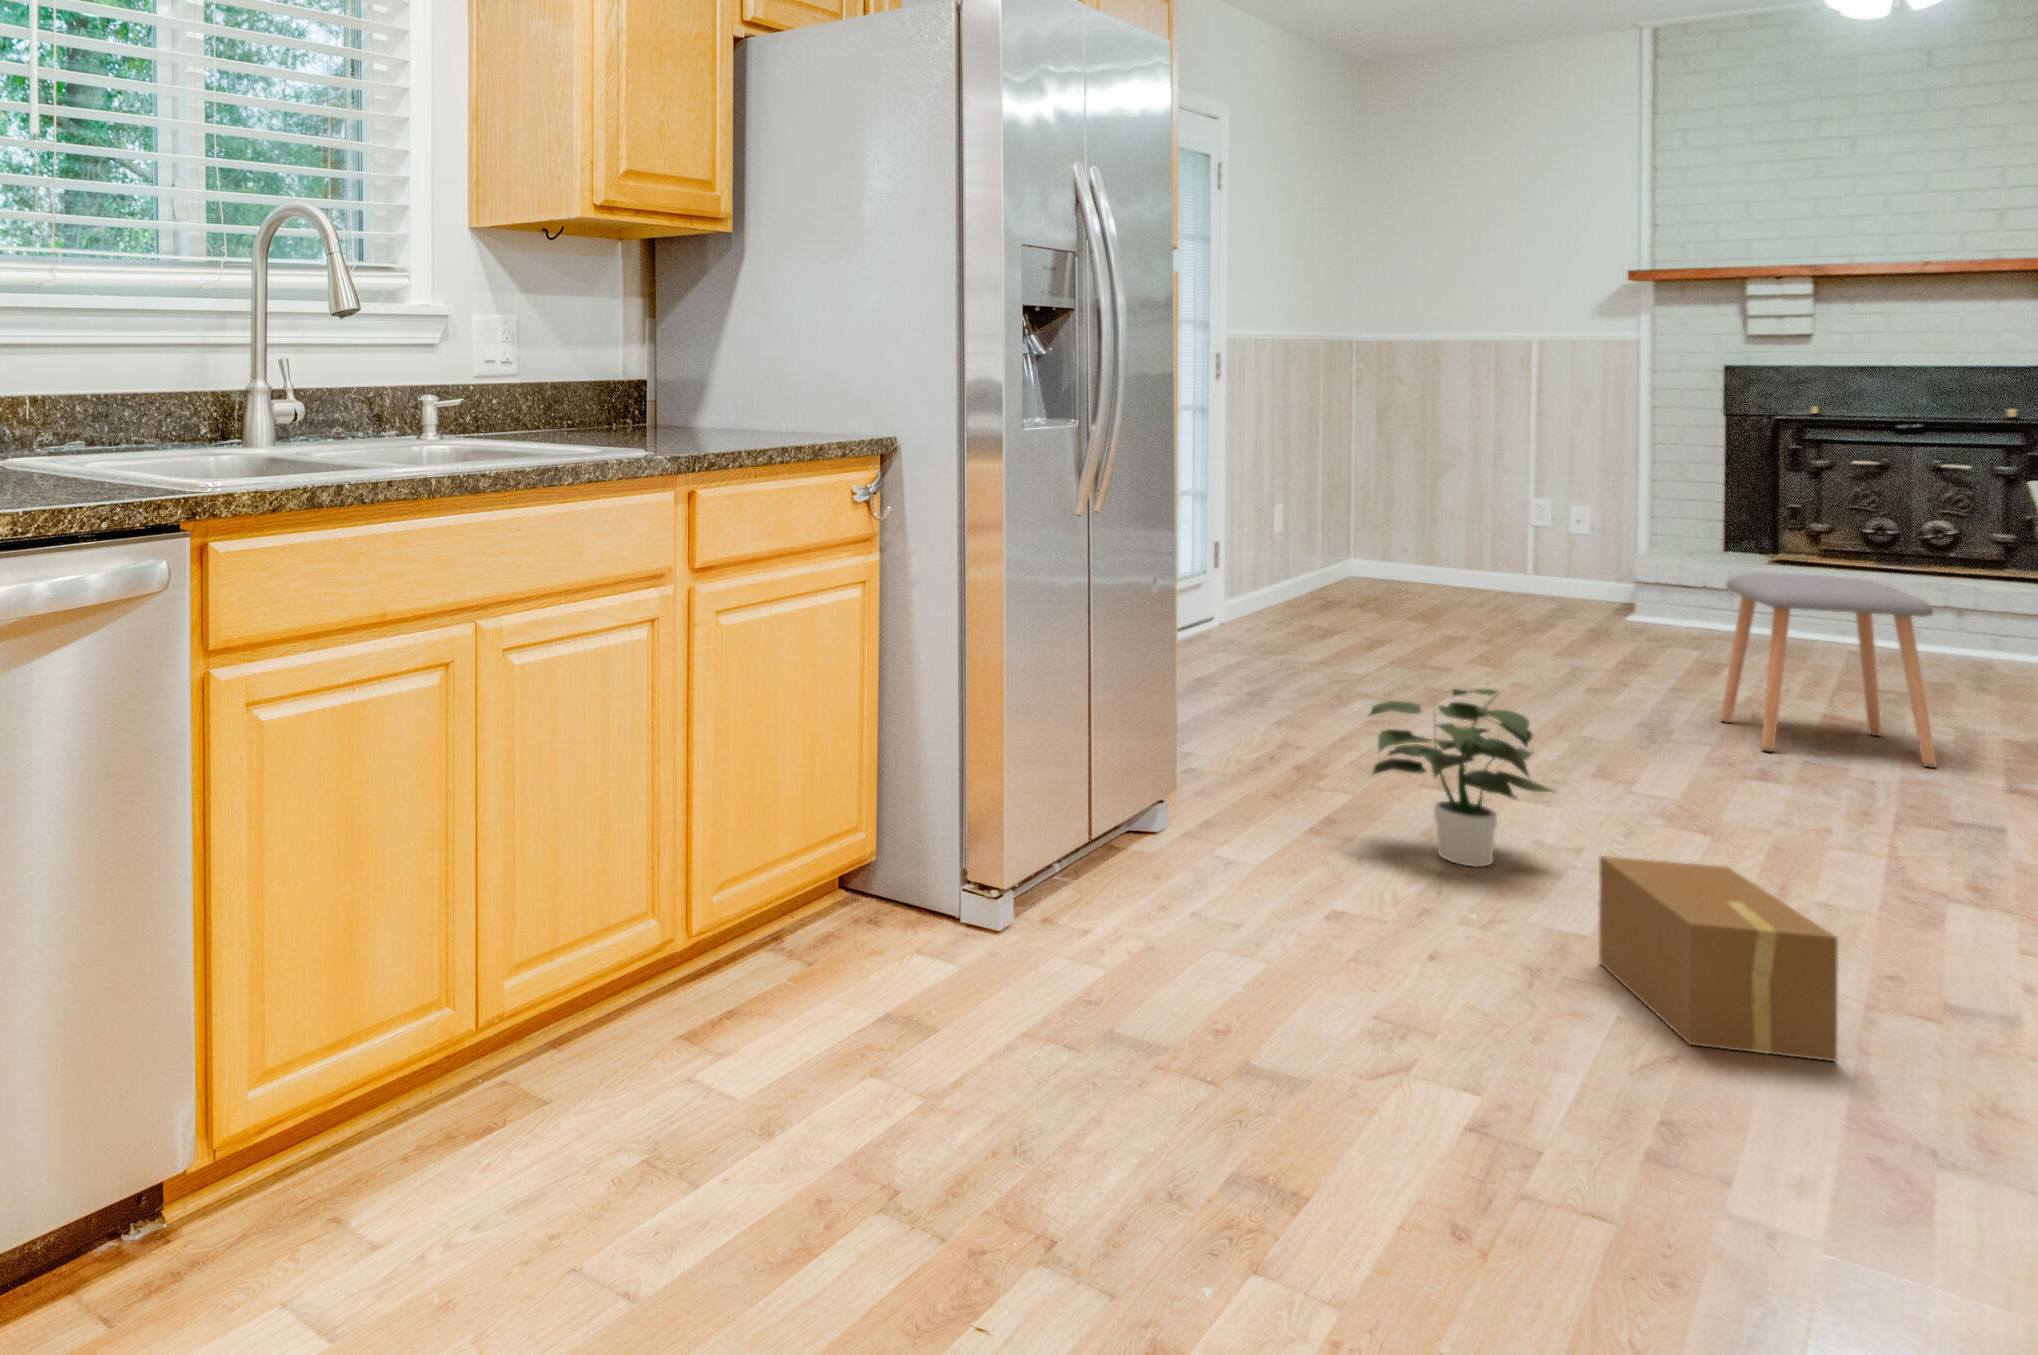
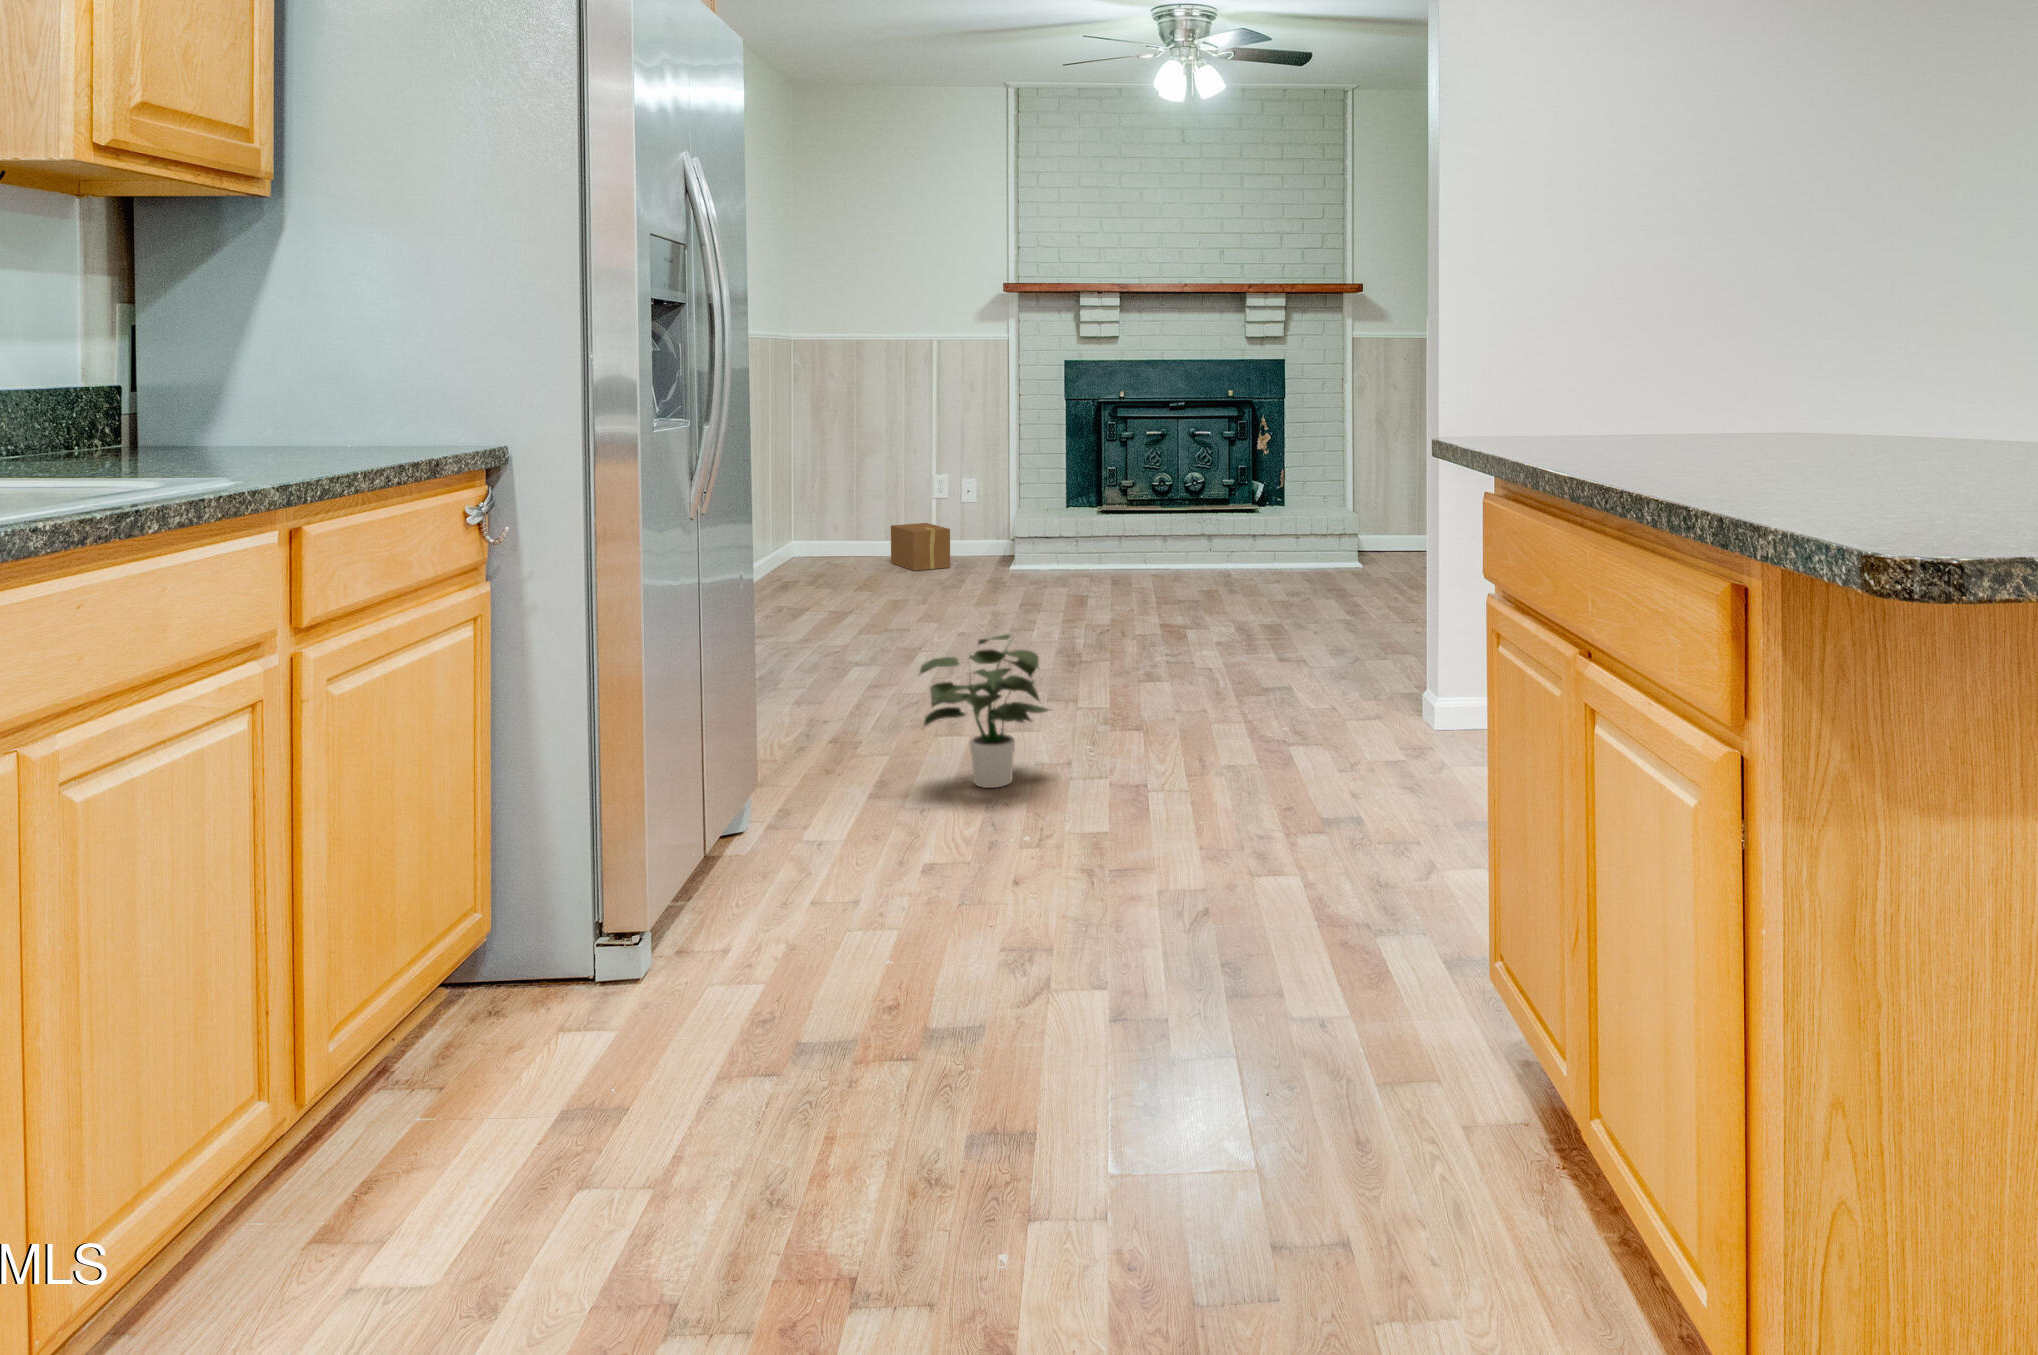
stool: present [1721,573,1936,768] -> none [1101,515,1222,652]
cardboard box: present [1599,856,1838,1061] -> present [891,523,950,571]

